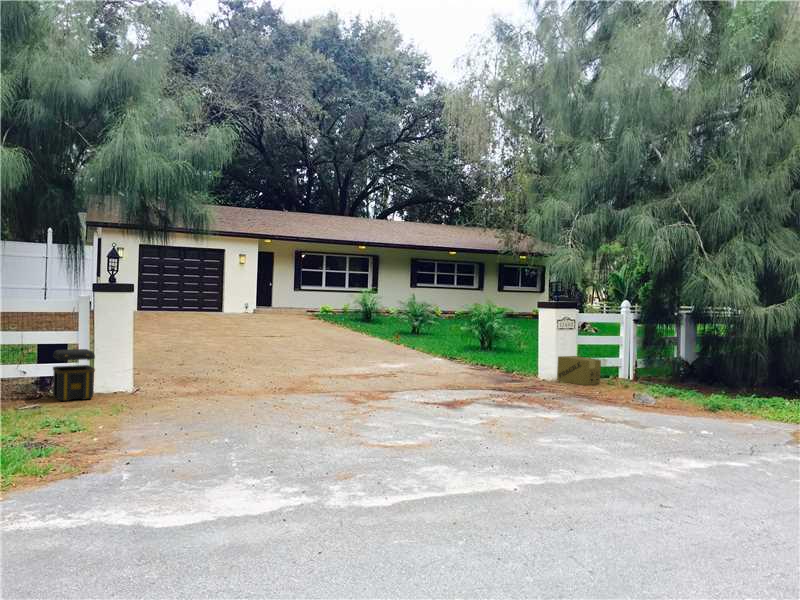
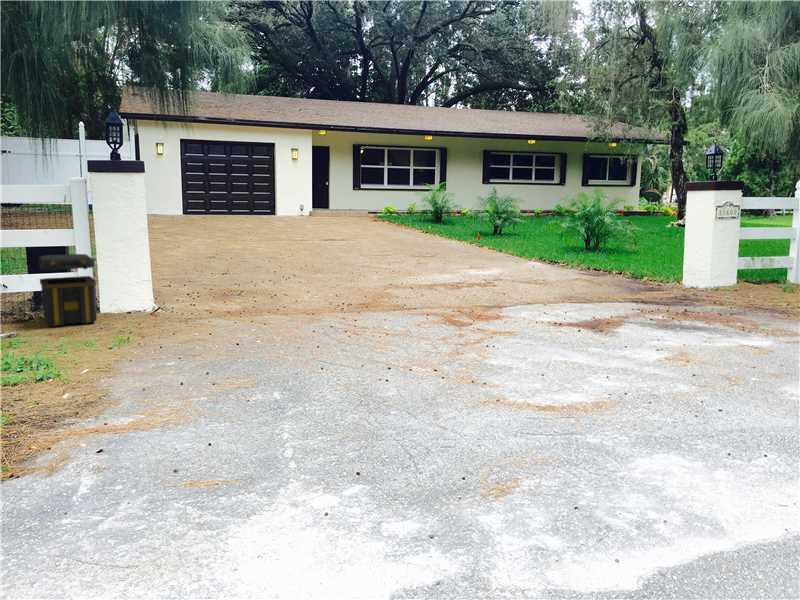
cardboard box: present [557,356,601,385] -> none [713,255,780,294]

